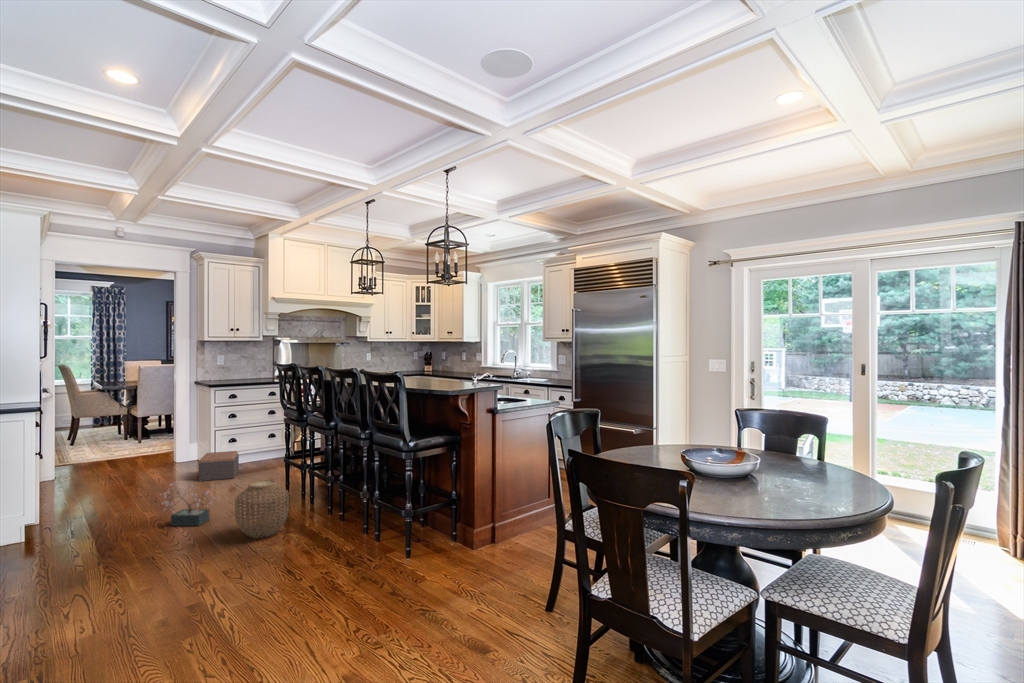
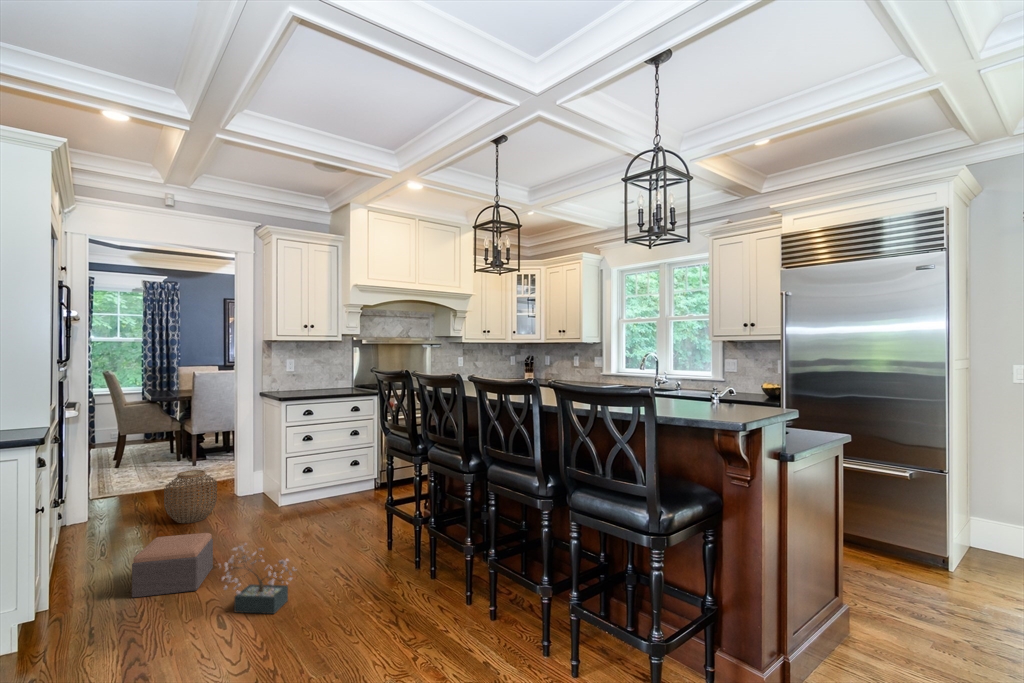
footstool: present [199,451,239,481] -> present [132,533,213,598]
woven basket: present [235,480,289,538] -> present [164,470,217,523]

